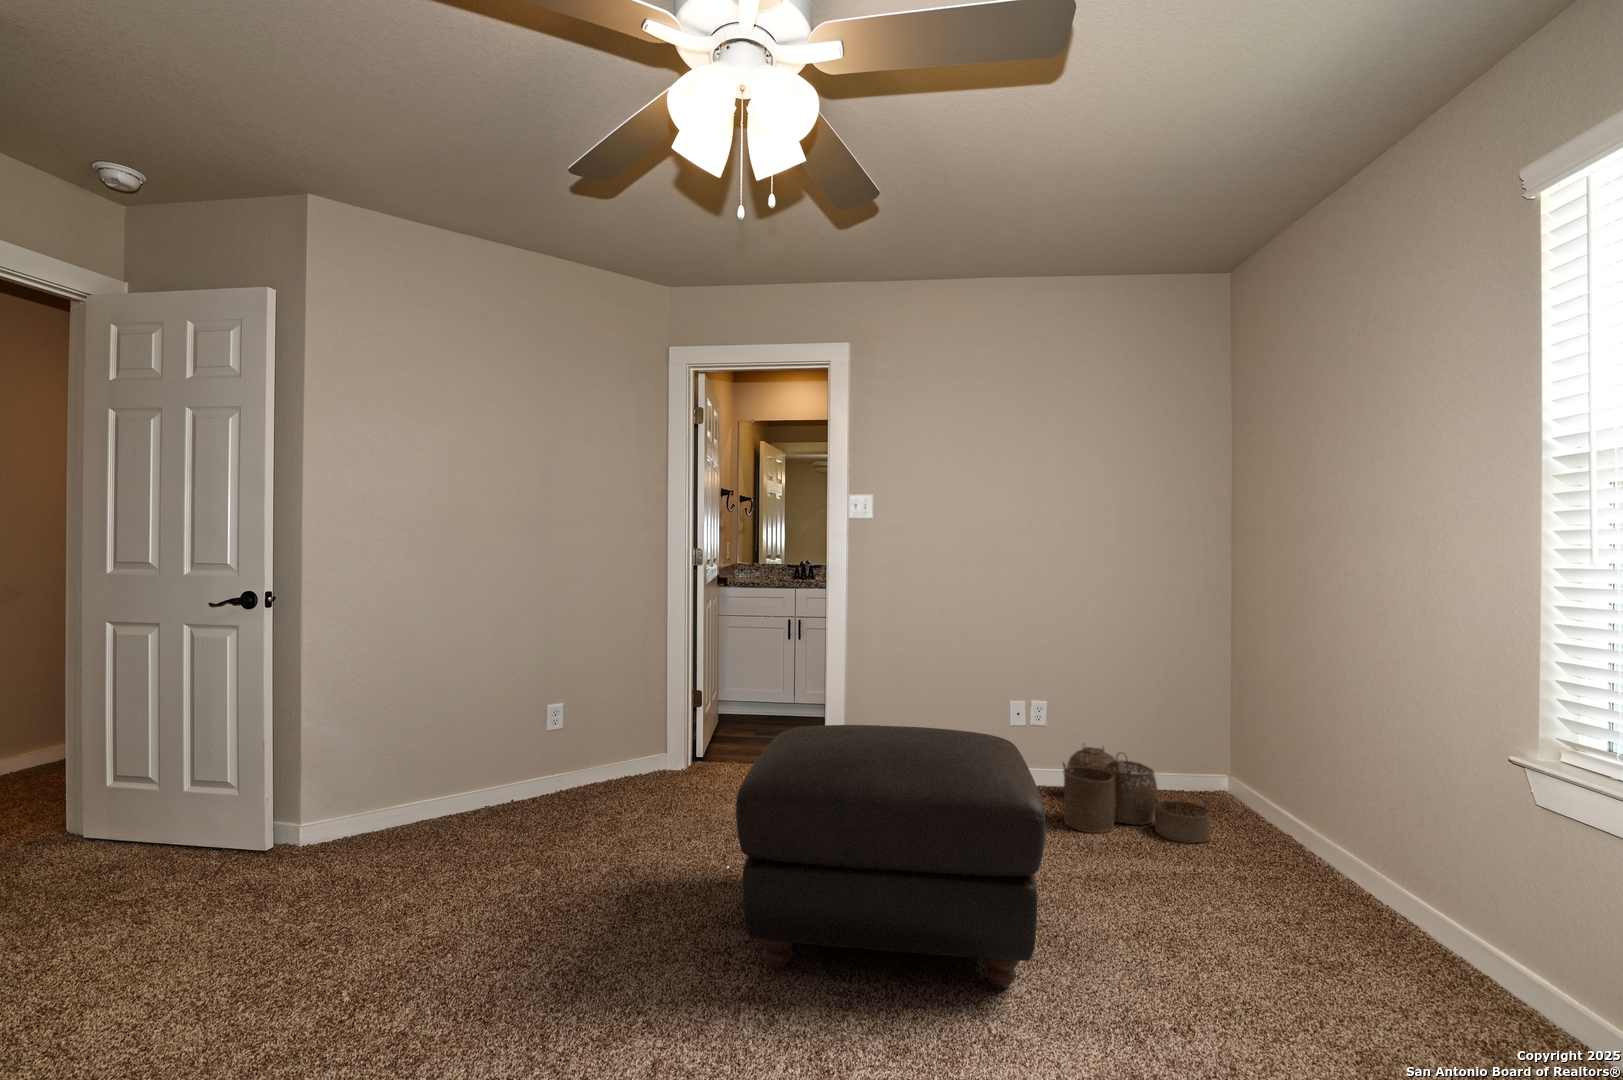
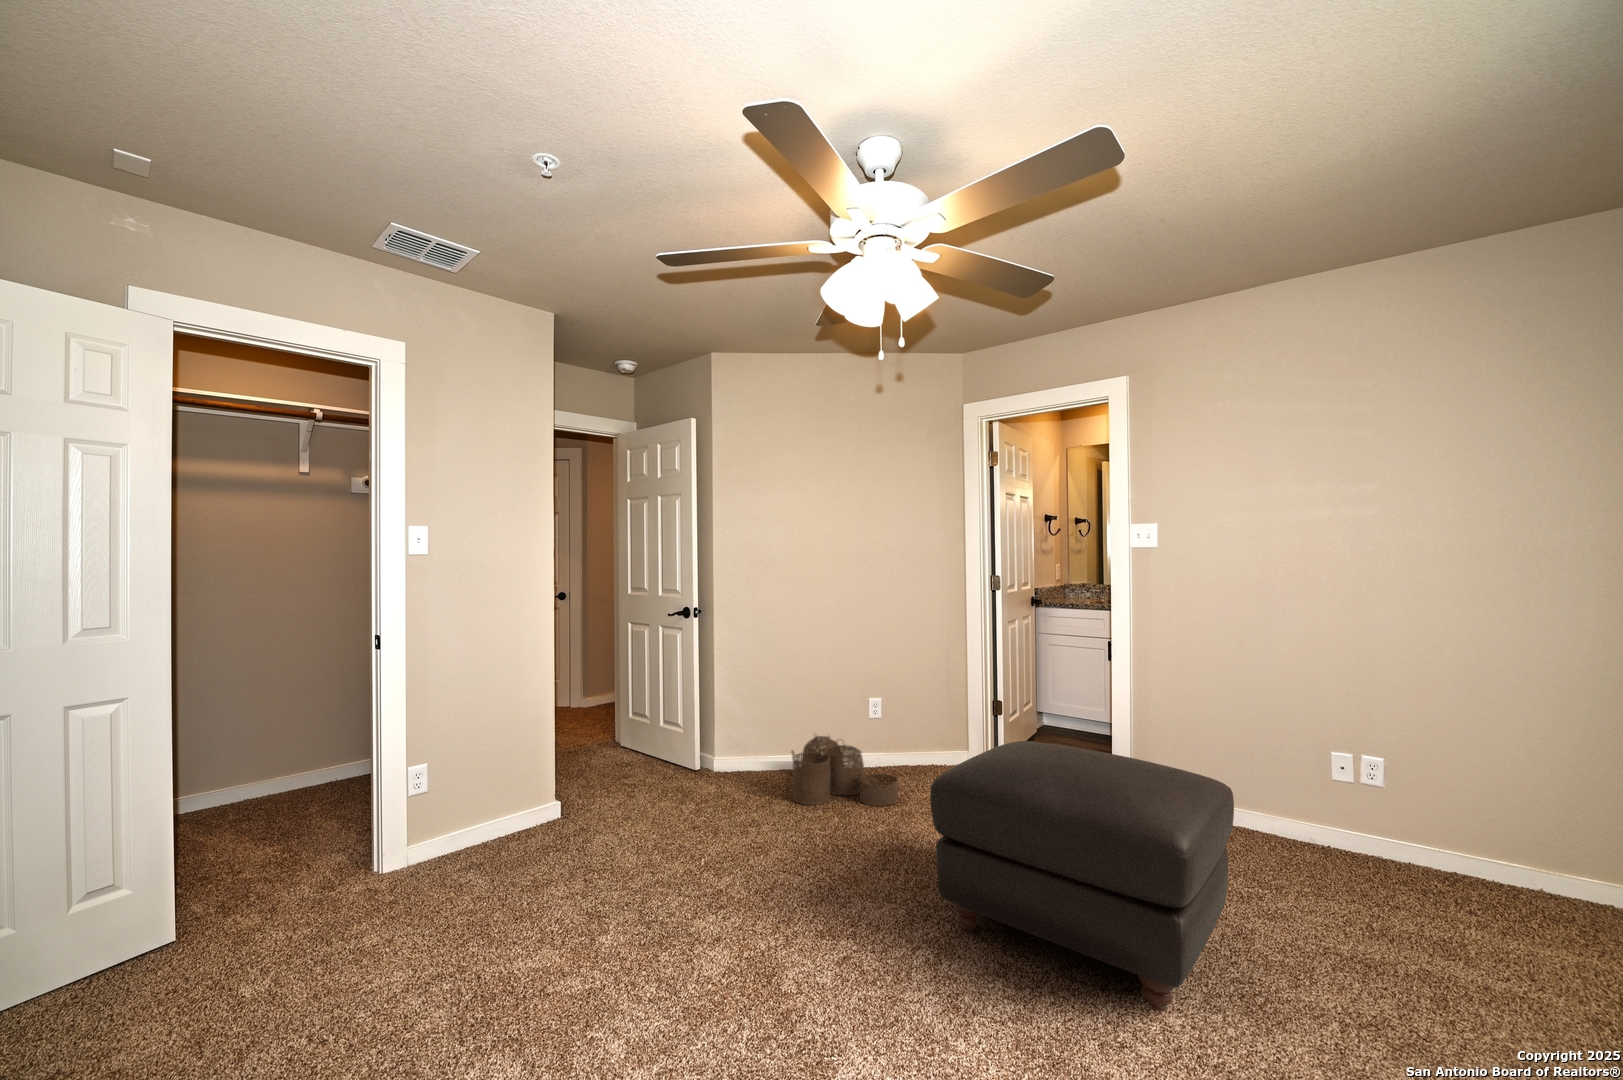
woven basket: present [1063,747,1211,843] -> present [791,736,898,806]

